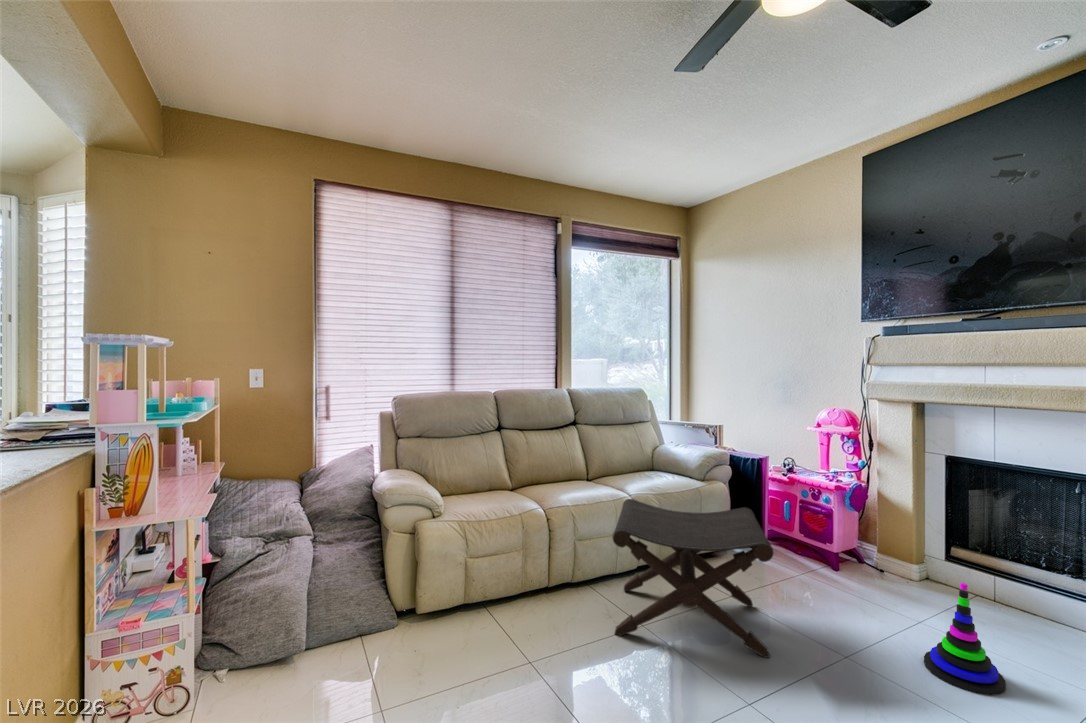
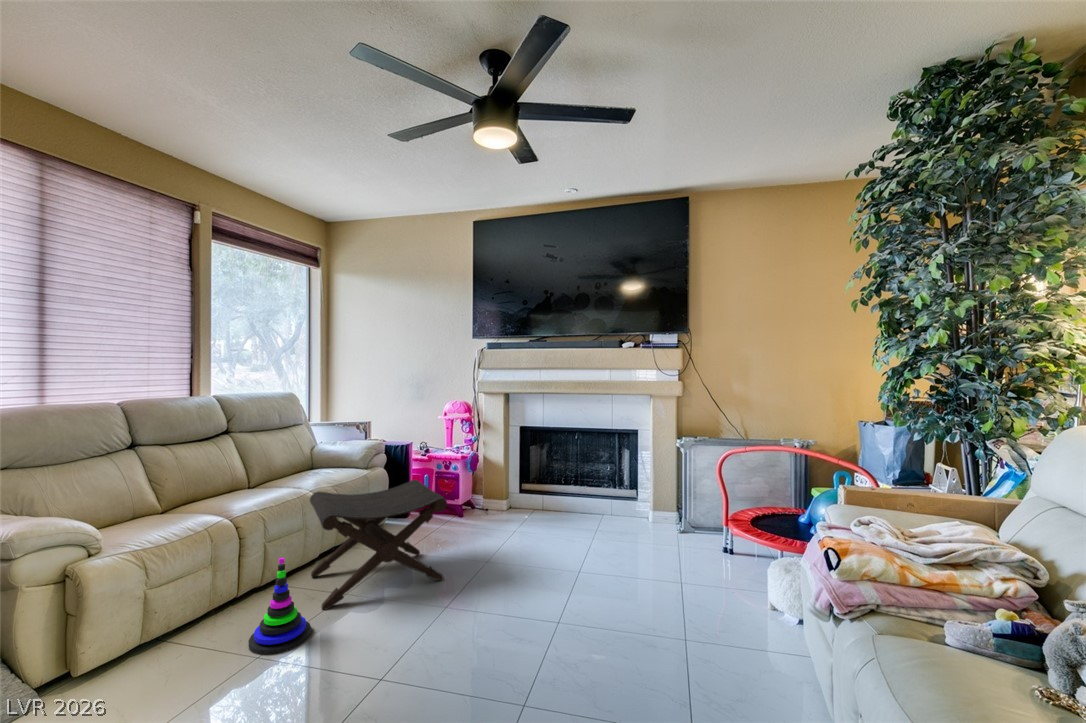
stacking toy: present [924,583,1006,695] -> present [248,557,311,655]

